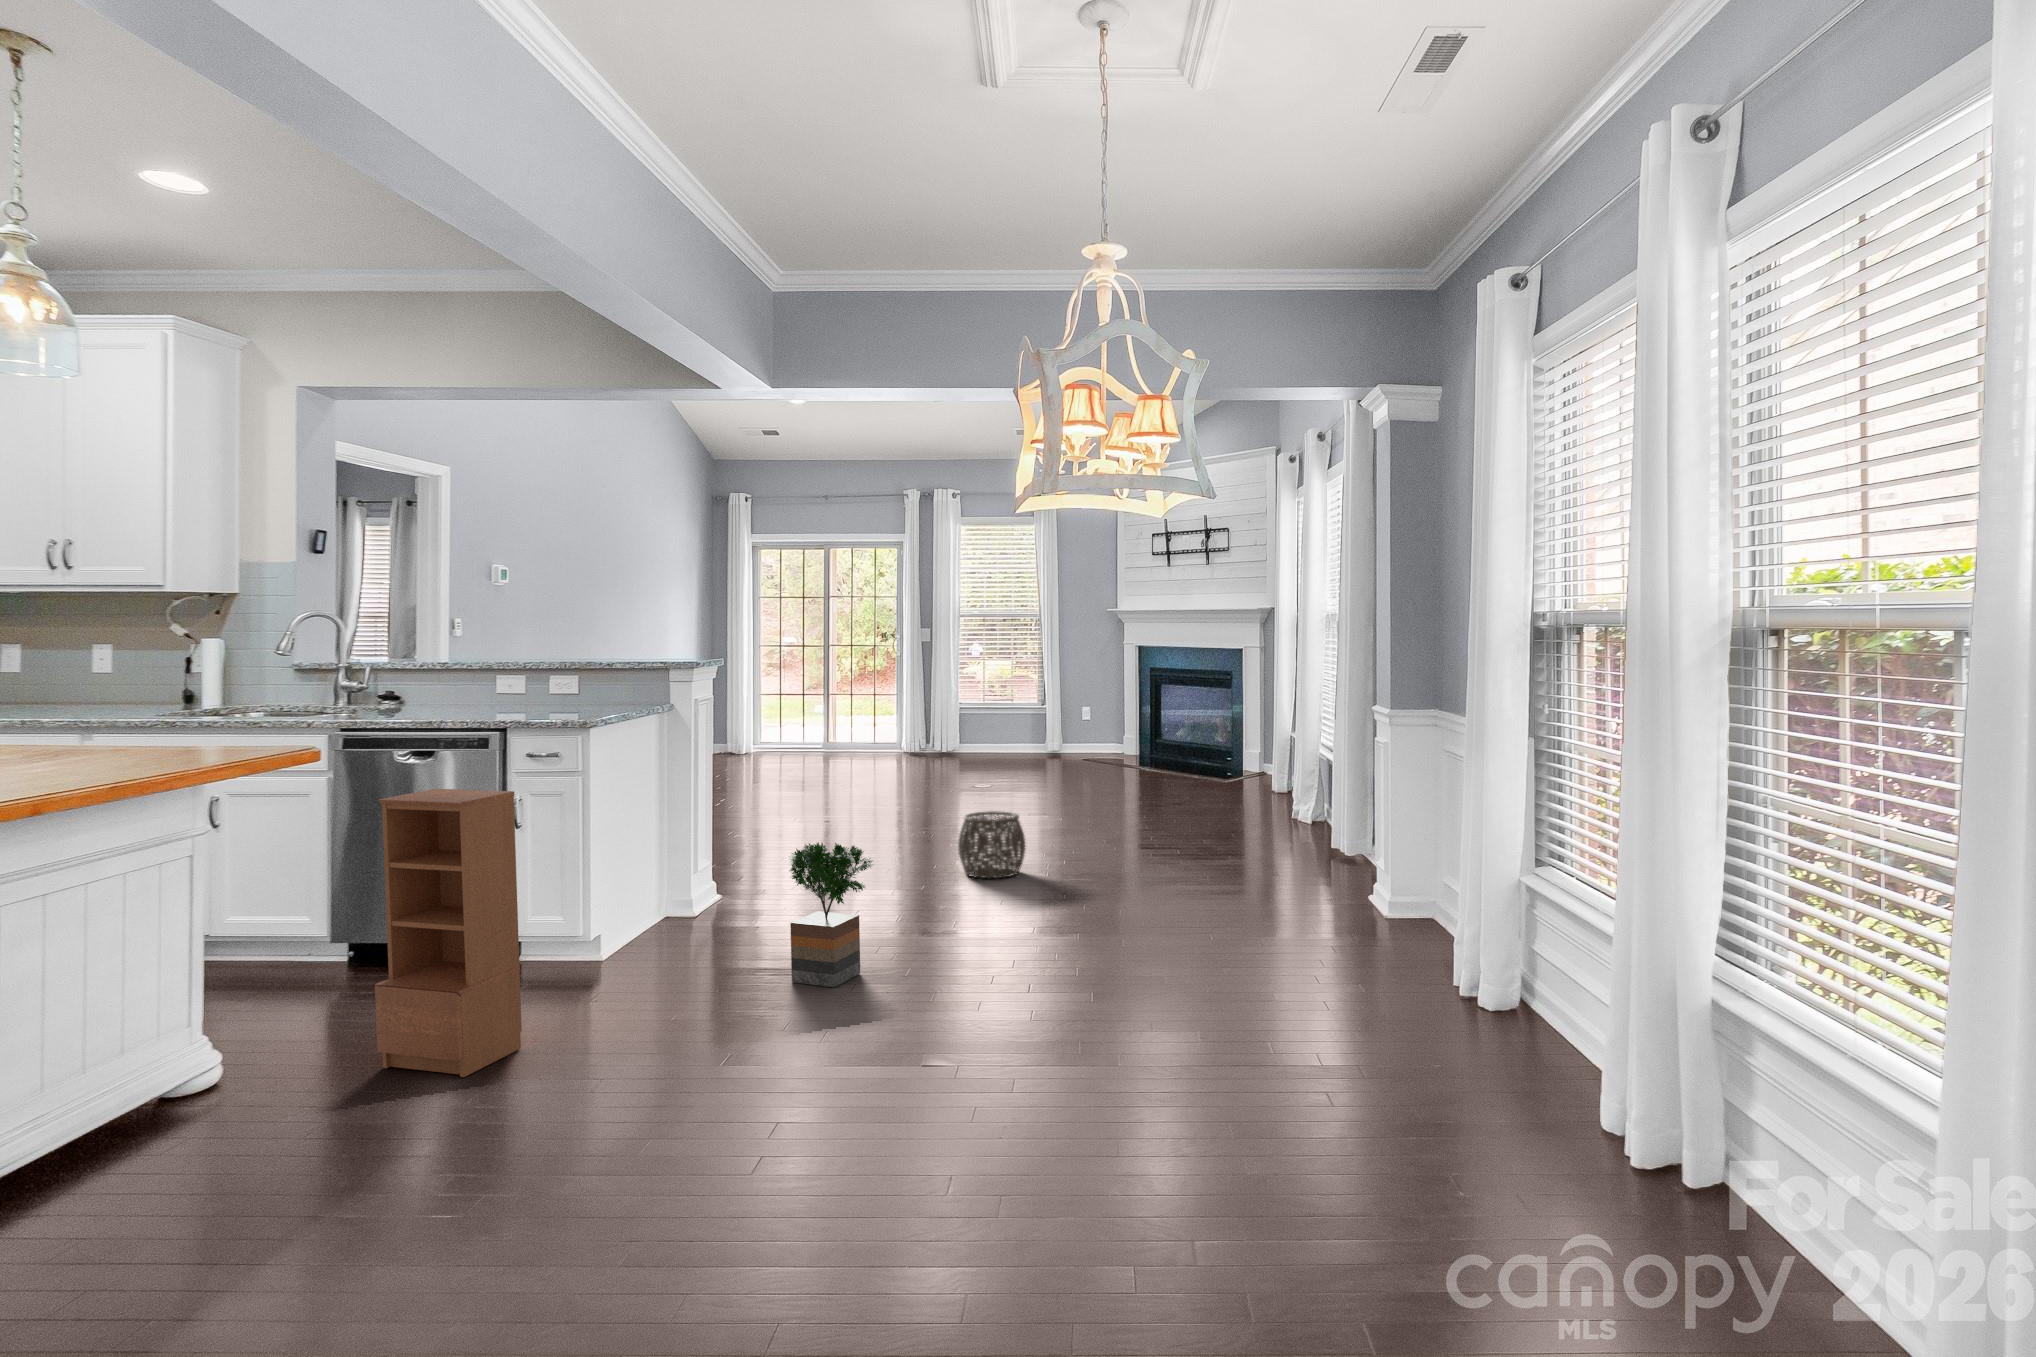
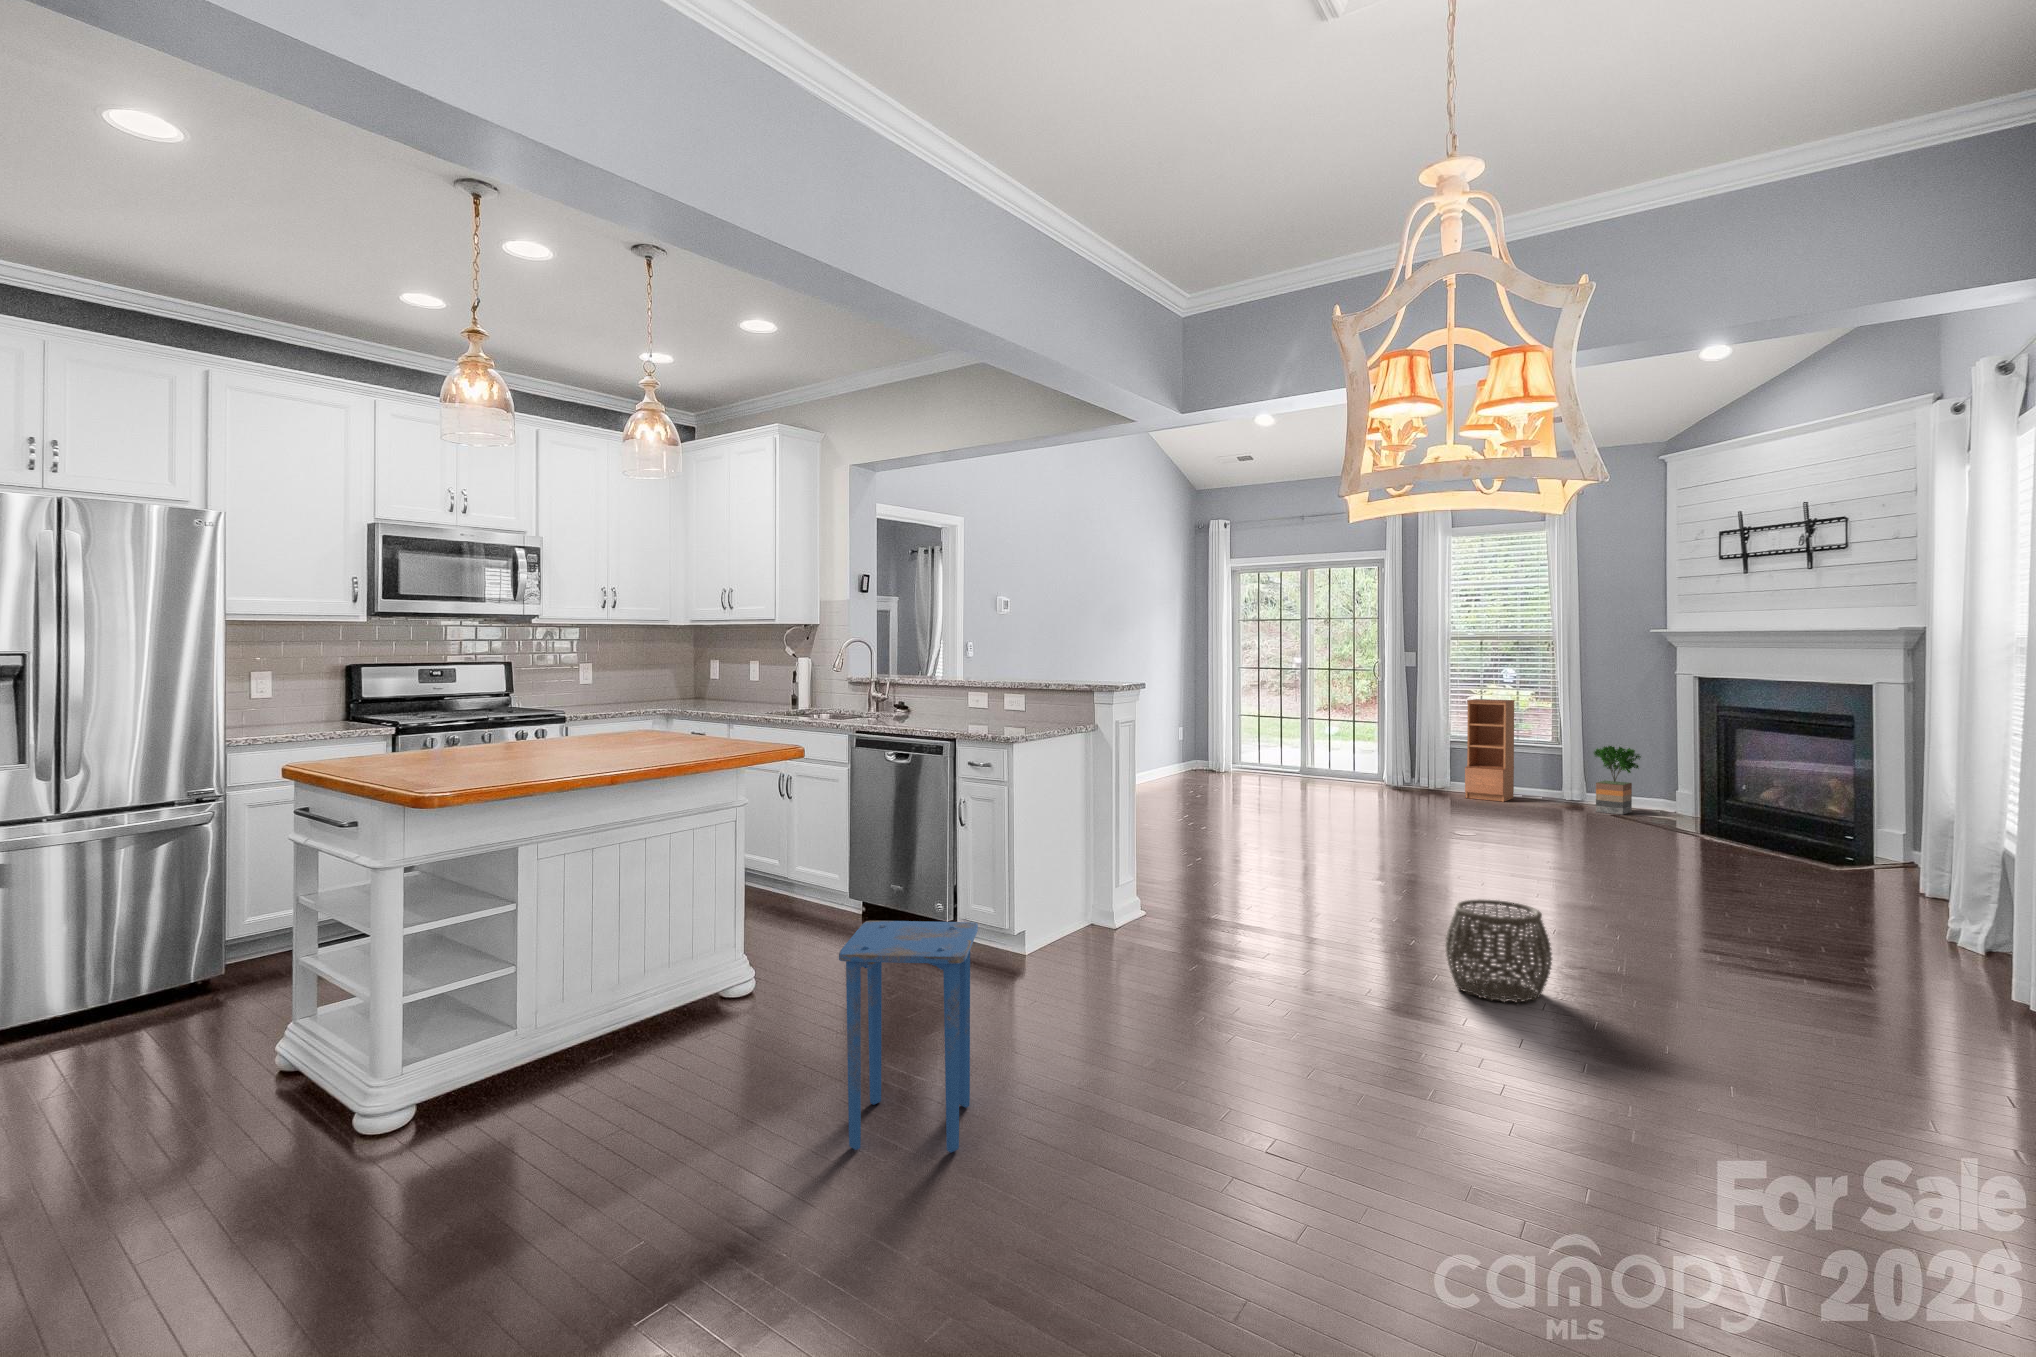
bookcase: present [375,789,522,1077] -> present [1465,699,1515,802]
side table: none [556,839,653,1000] -> present [839,921,978,1152]
potted tree: present [789,842,873,987] -> present [1593,746,1641,815]

